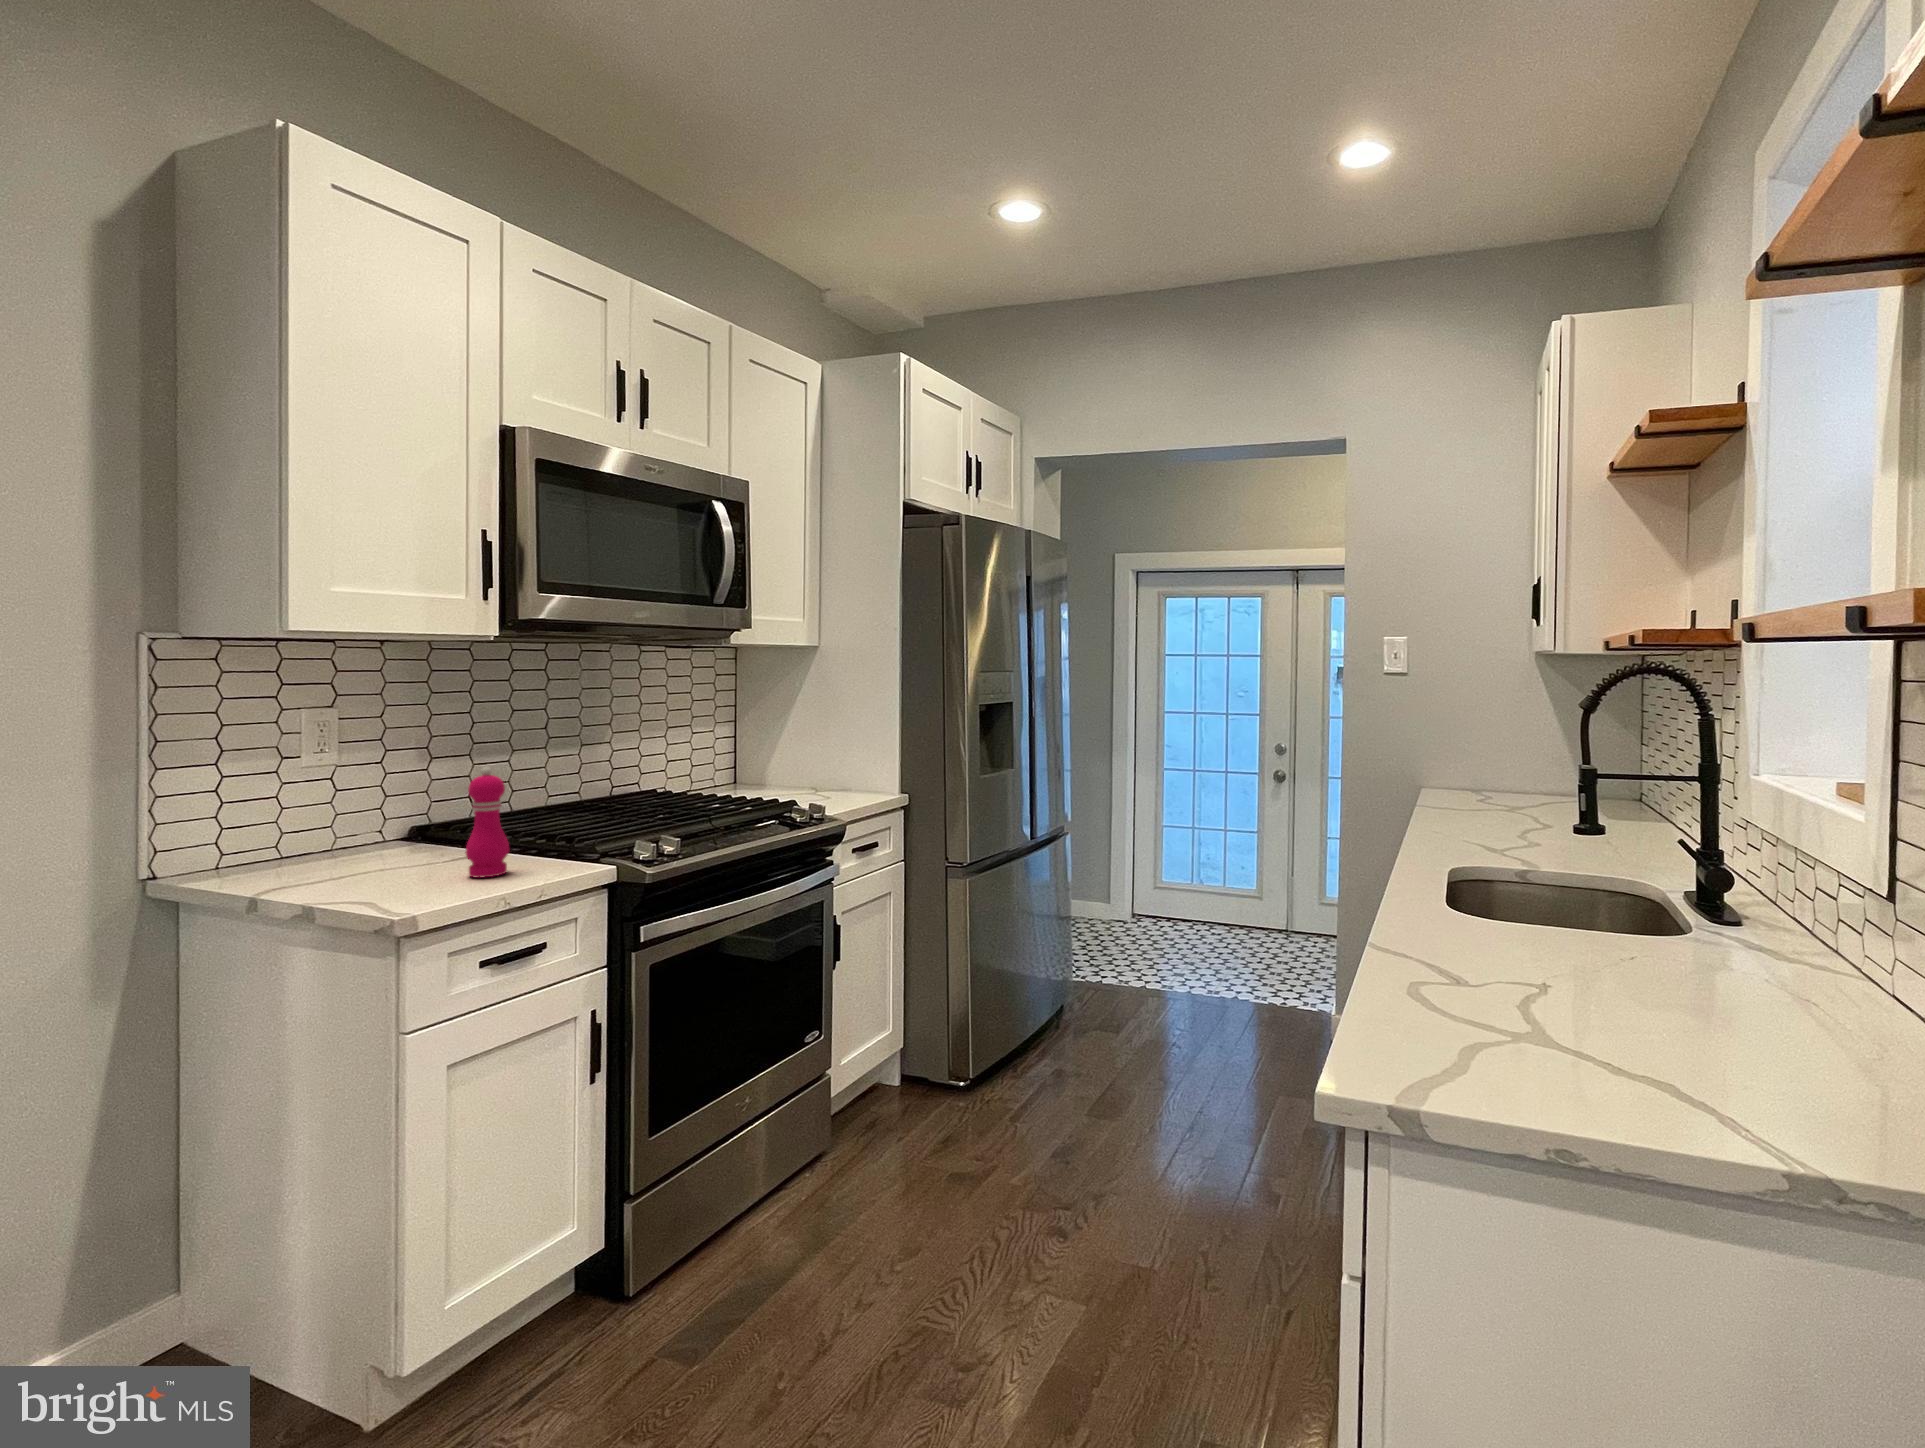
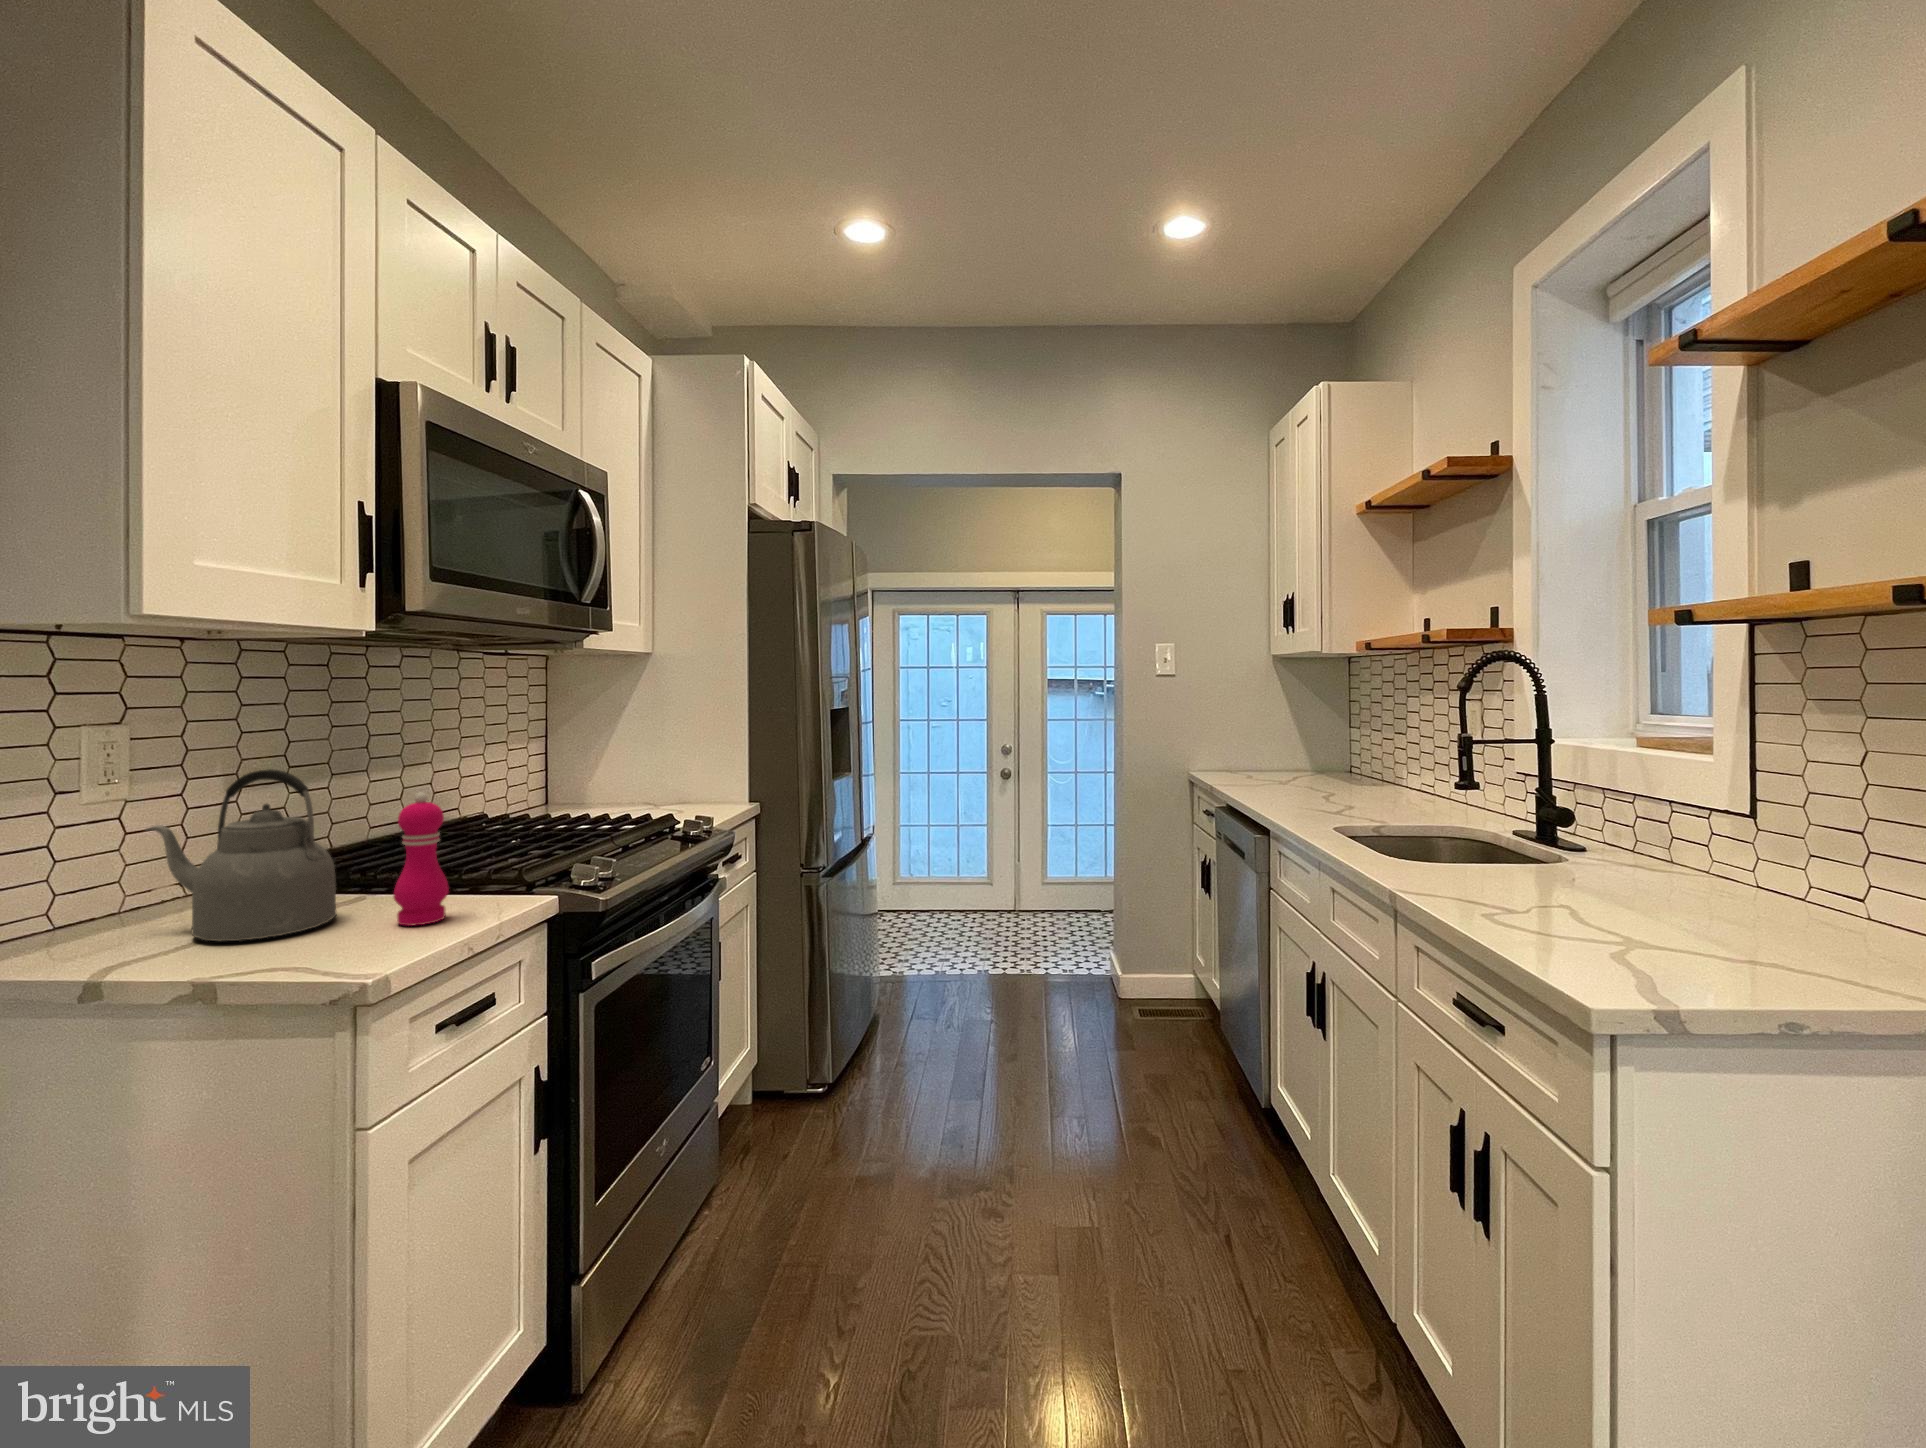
kettle: none [325,744,444,877] -> present [146,769,337,942]

